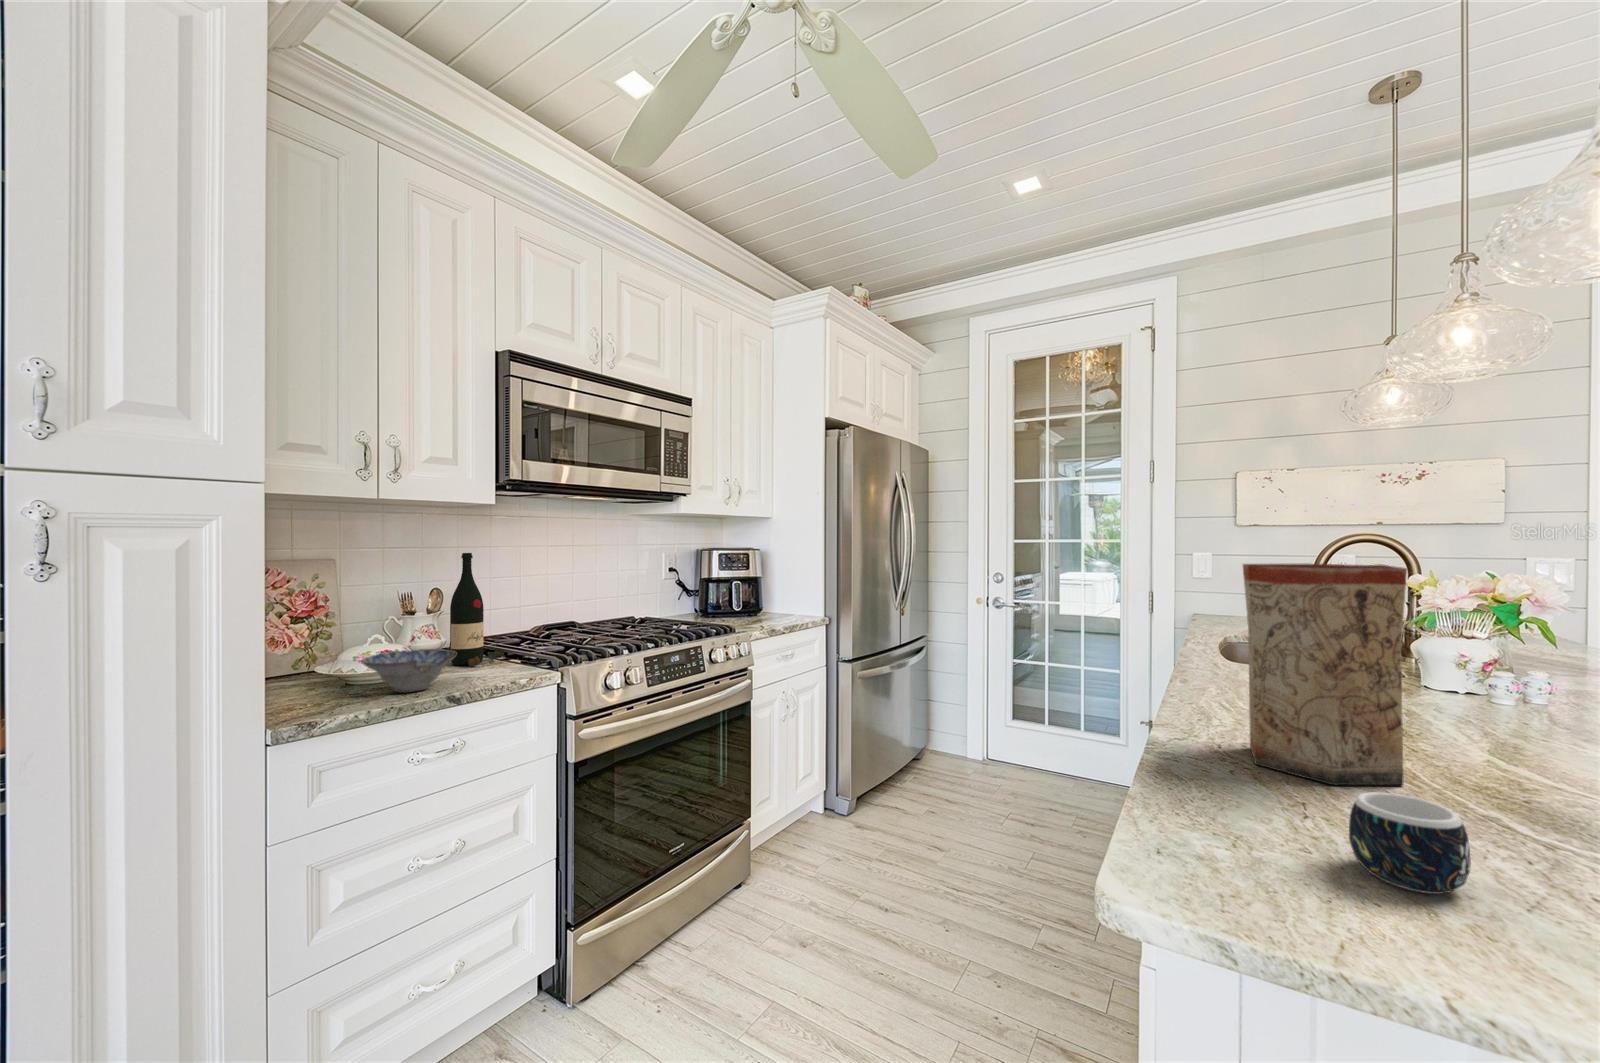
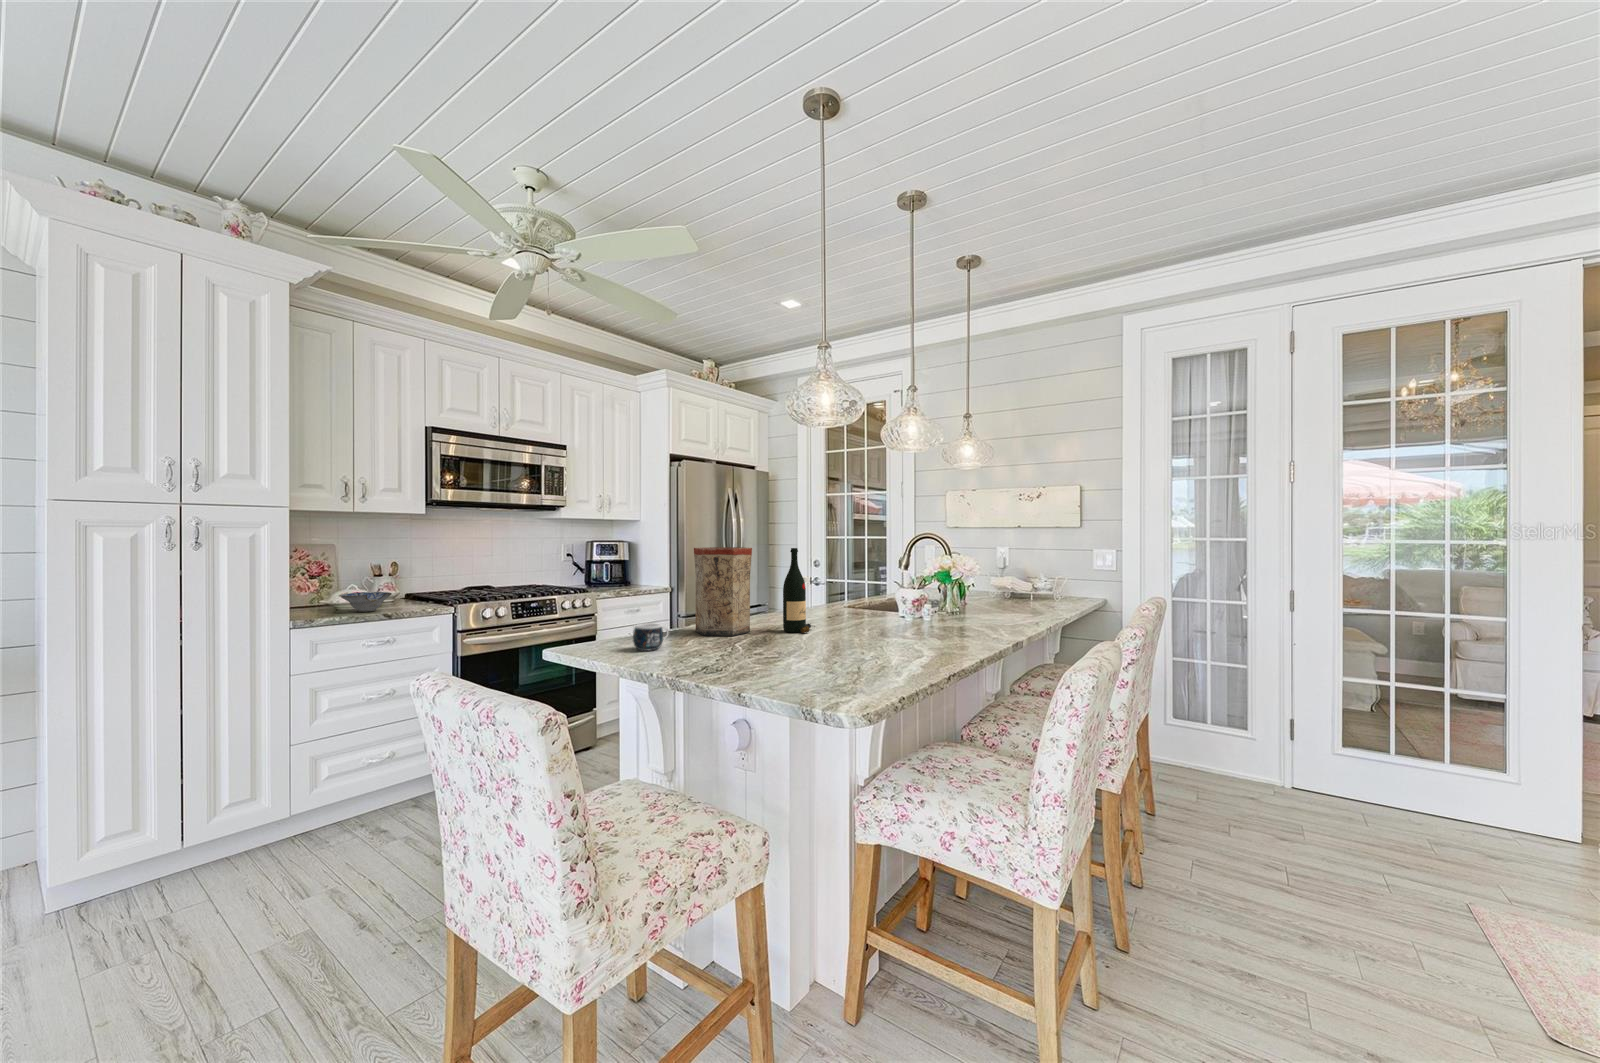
wine bottle: present [450,553,499,666] -> present [783,548,811,633]

